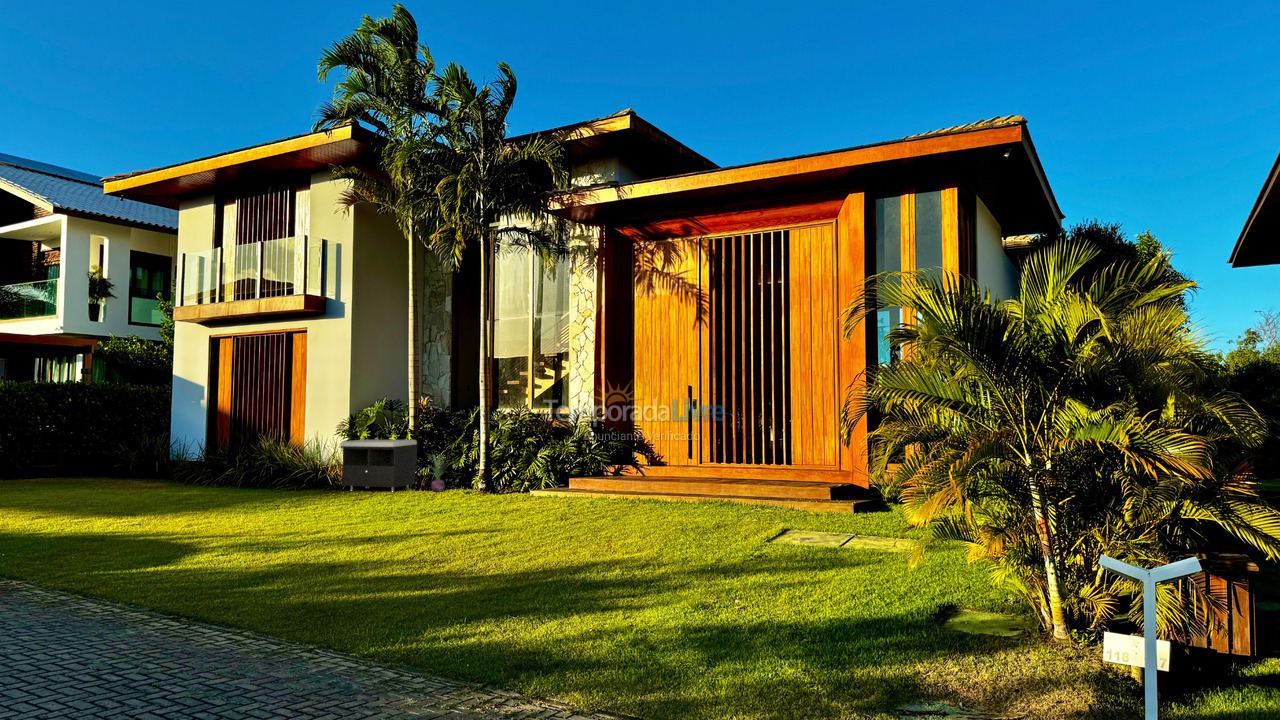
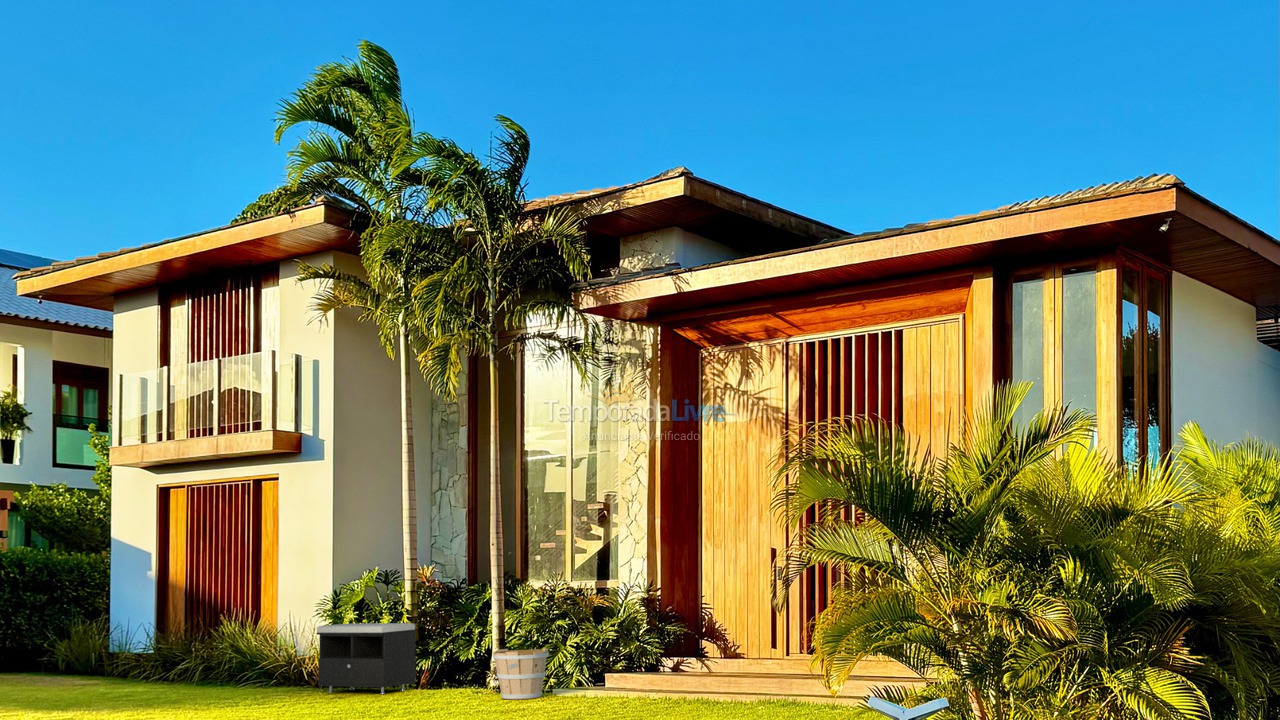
decorative plant: present [427,455,445,492] -> none [414,643,467,694]
wooden bucket: none [481,459,523,497] -> present [493,648,549,700]

